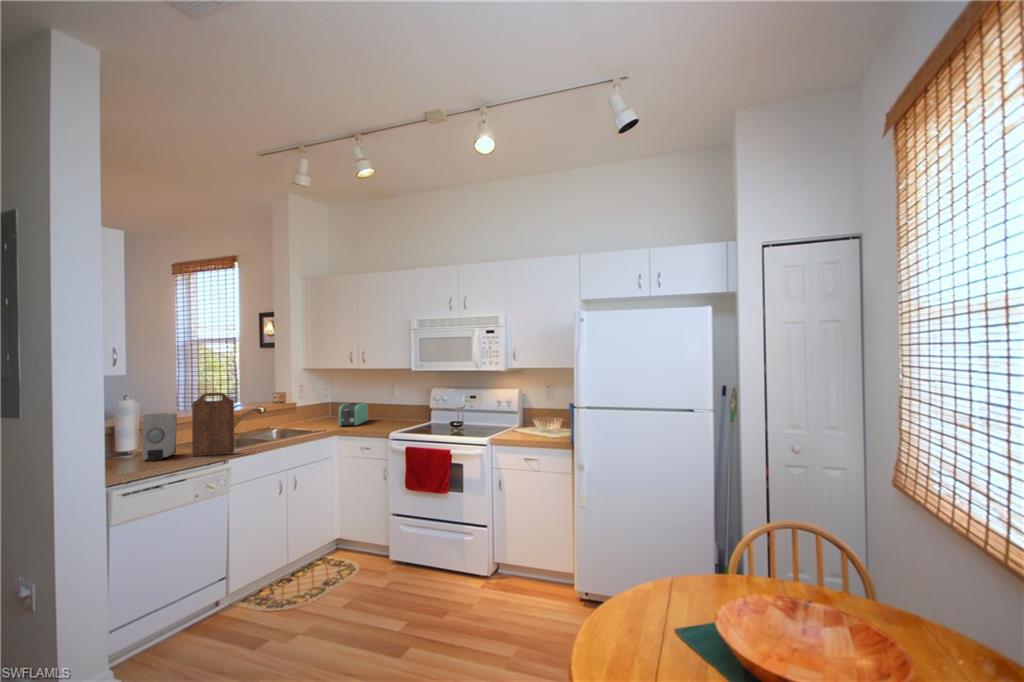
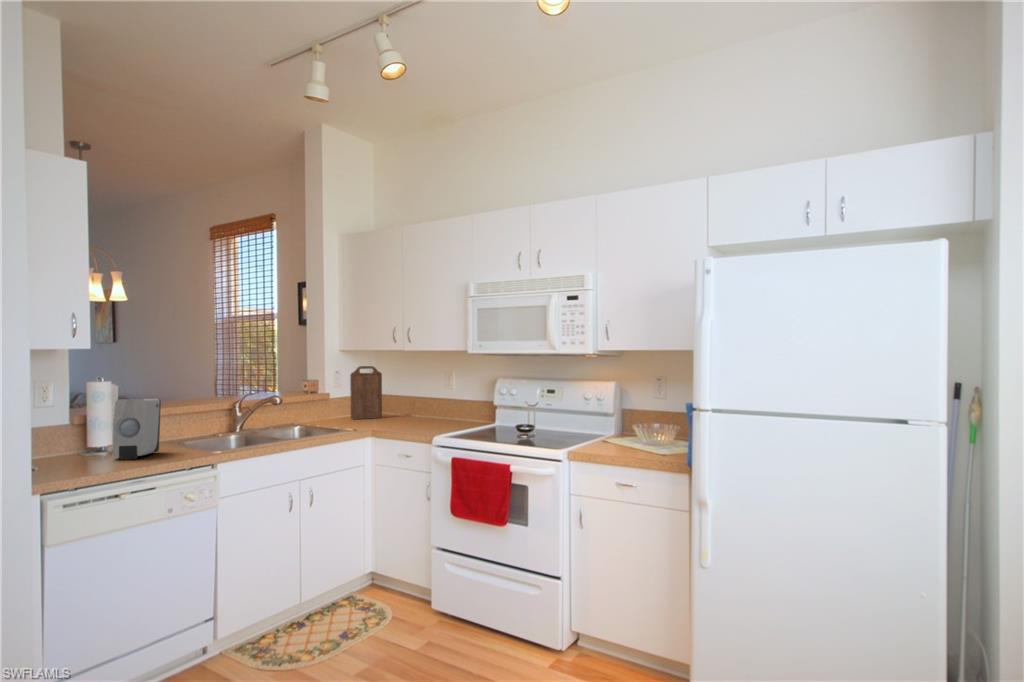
cutting board: present [192,392,234,456] -> present [350,366,382,419]
toaster: present [339,403,368,426] -> none [377,396,417,425]

